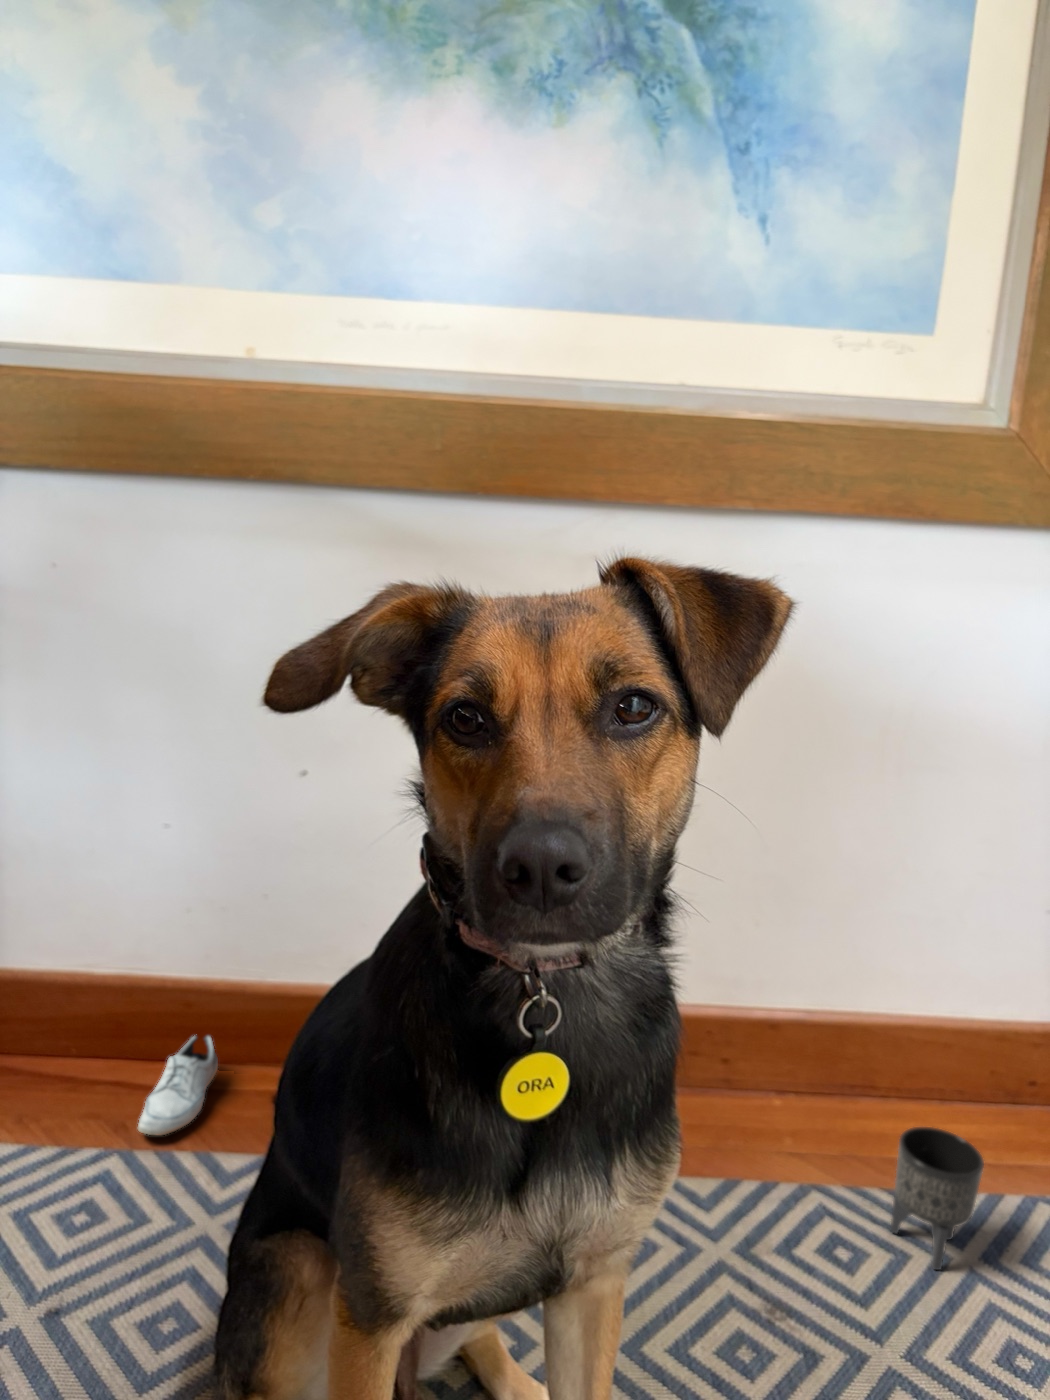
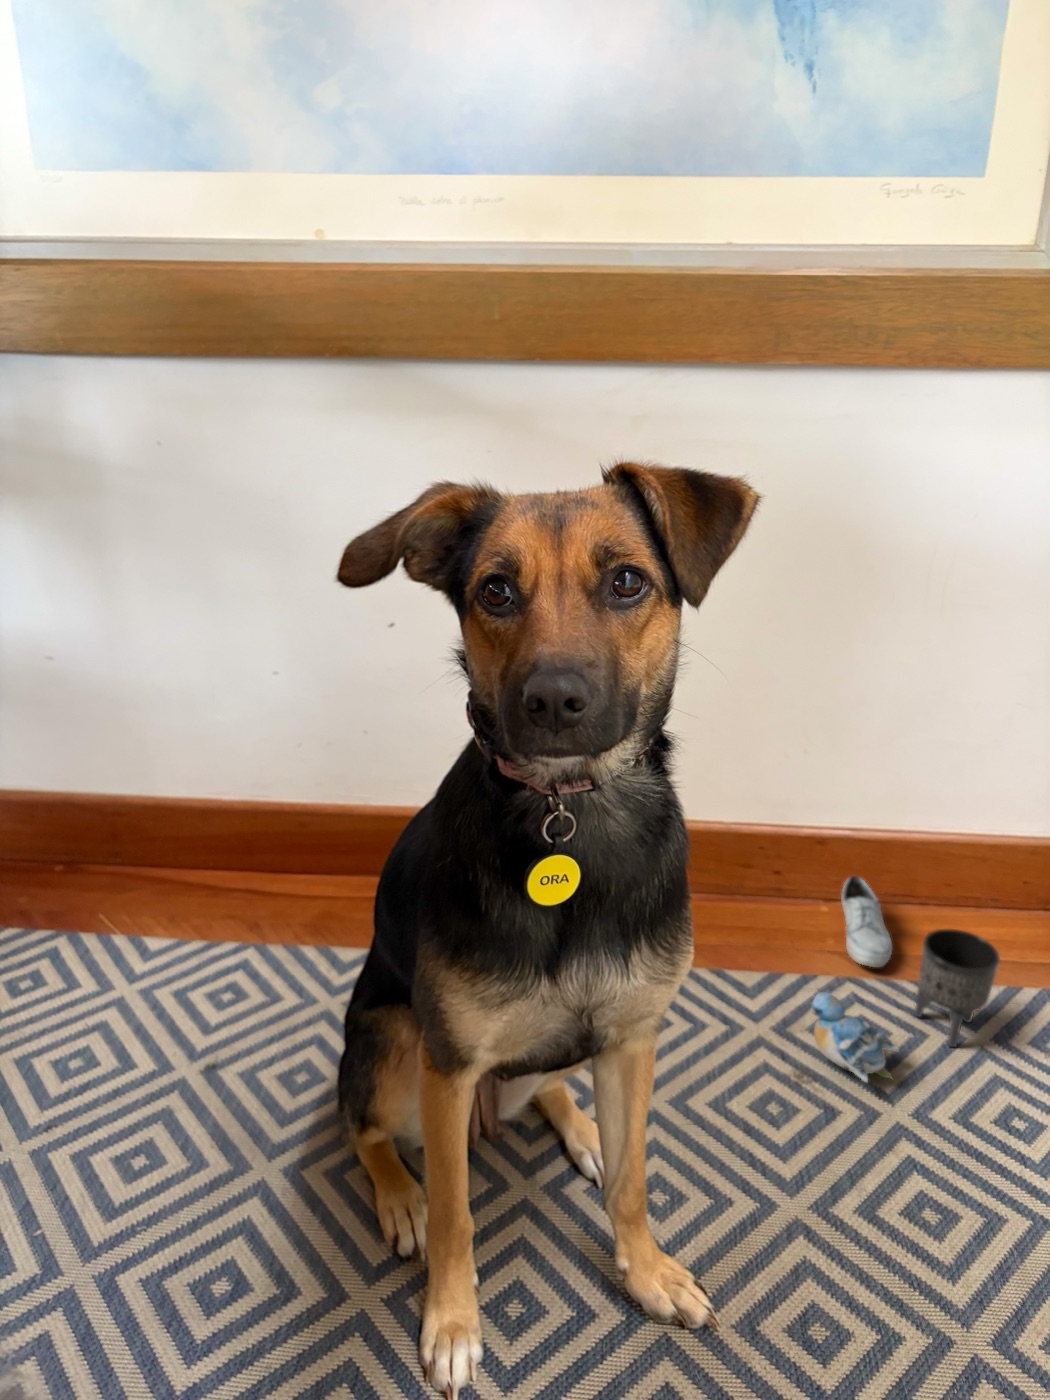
shoe: present [138,1036,218,1135] -> present [841,876,892,967]
plush toy: none [779,1204,882,1317] -> present [811,992,899,1082]

